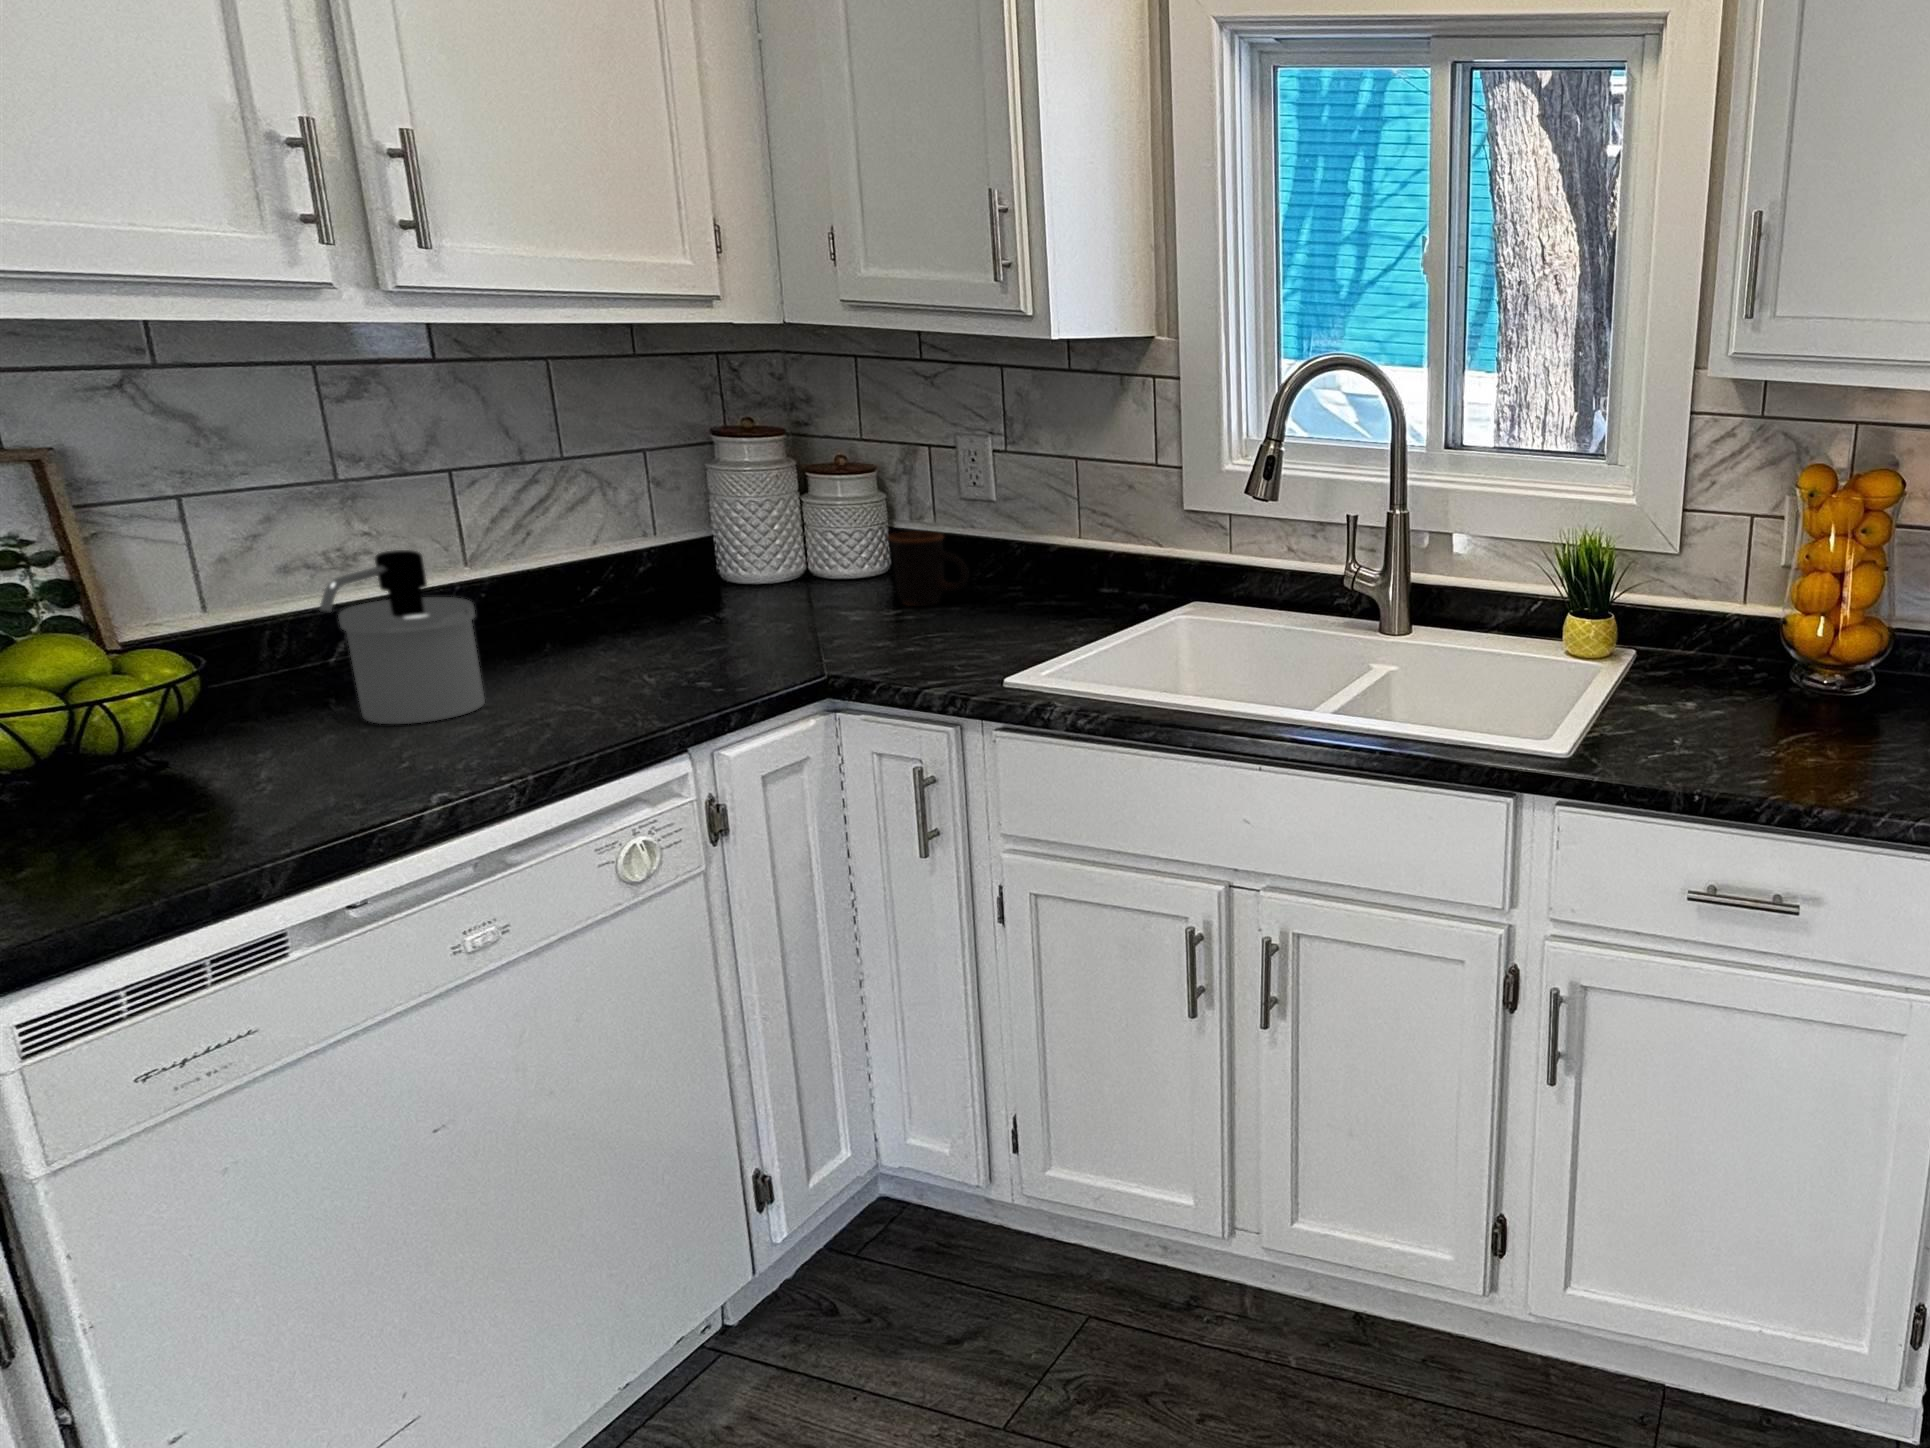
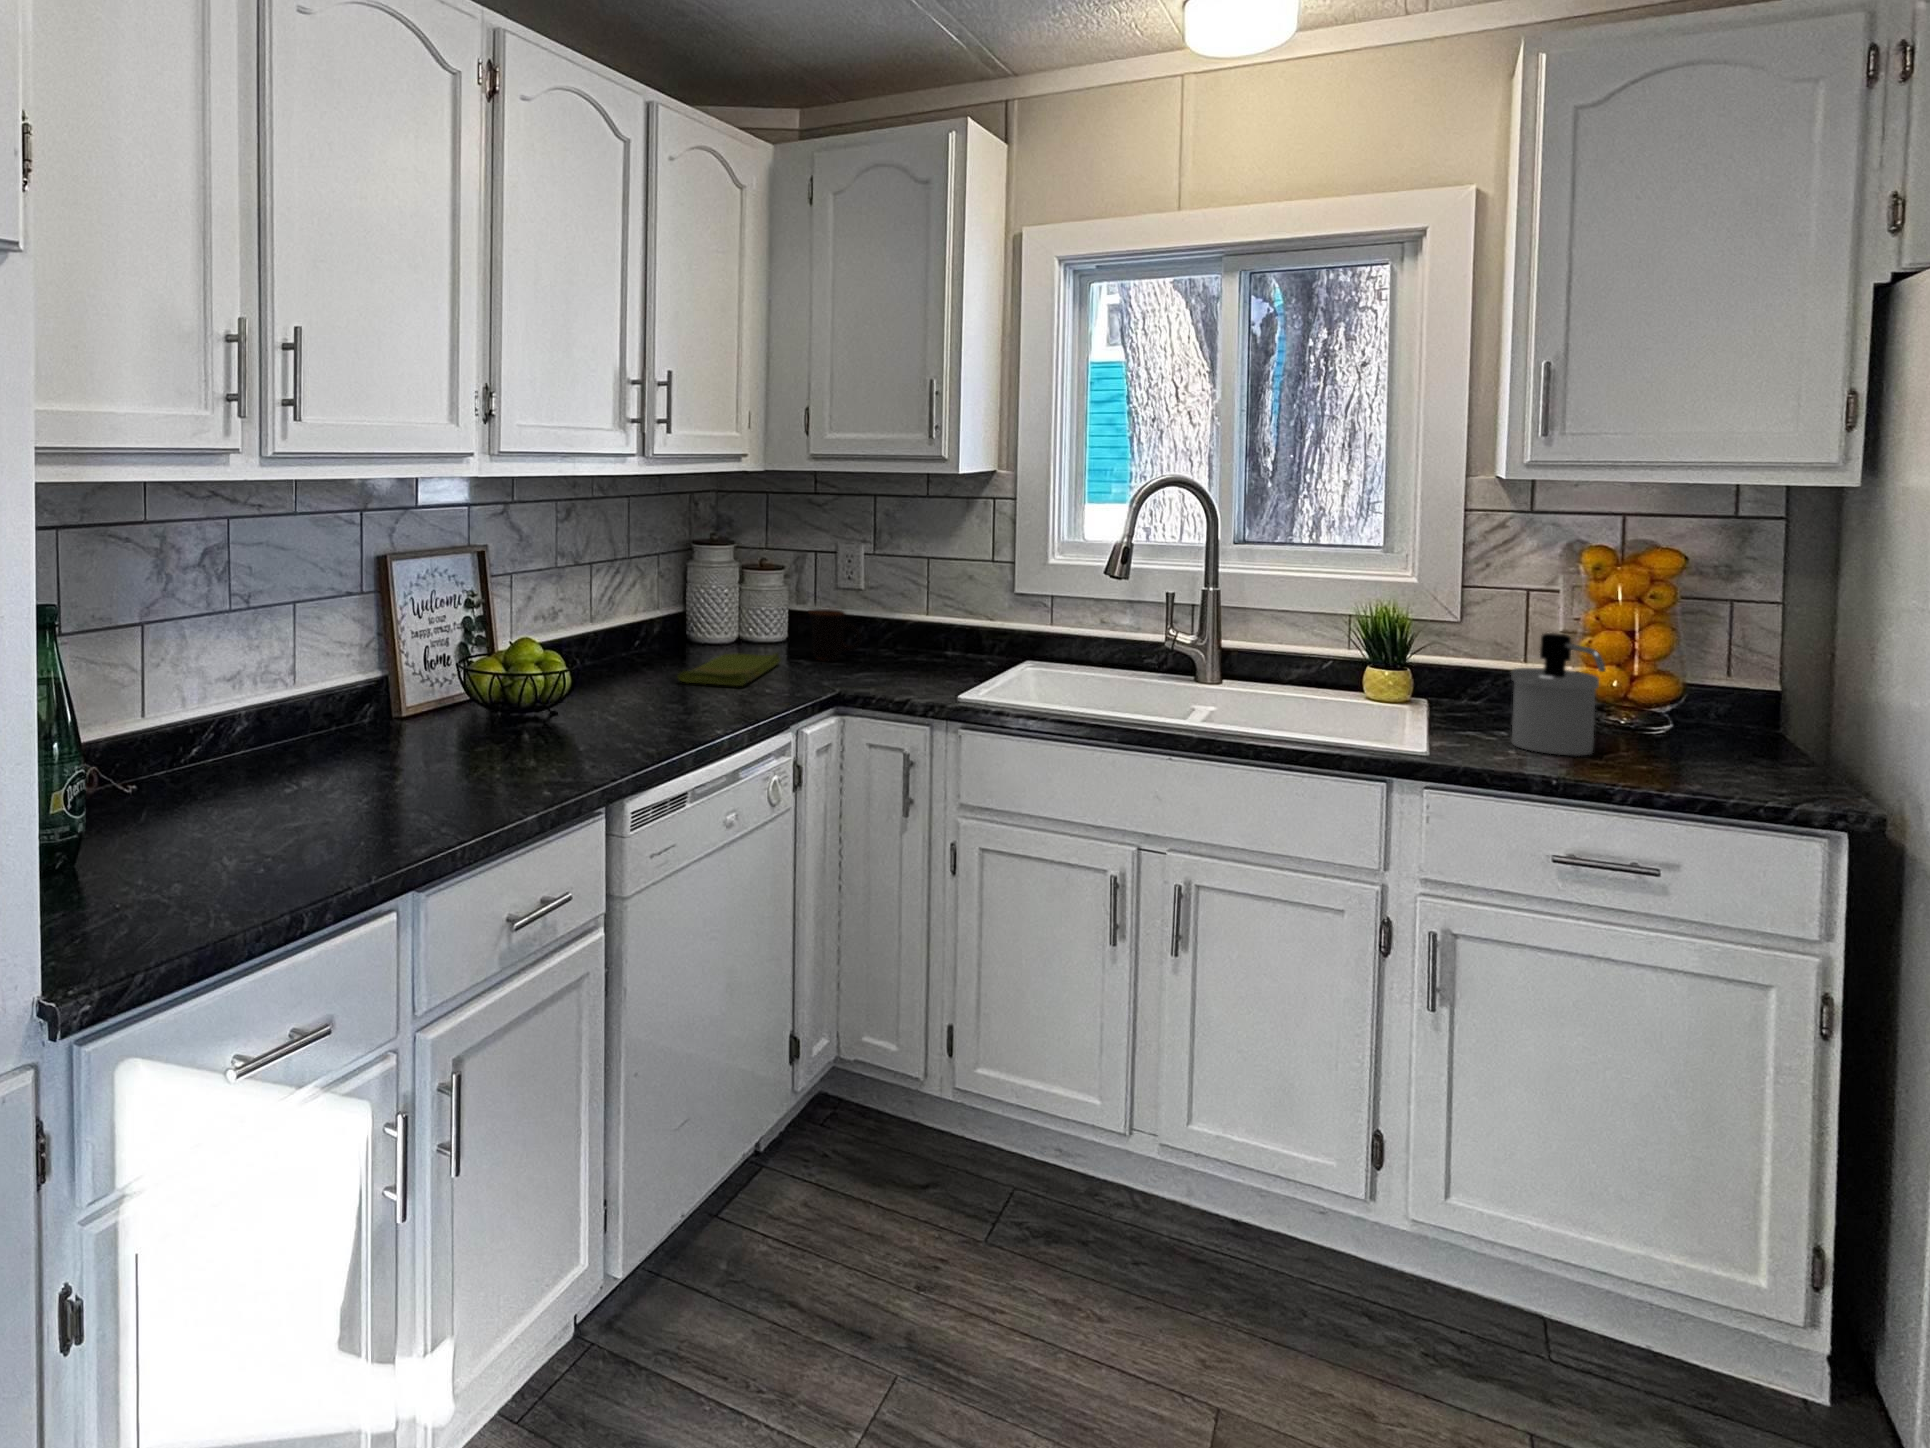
soap dispenser: present [320,550,485,724] -> present [1511,633,1606,756]
dish towel: none [580,599,833,669] -> present [678,653,780,686]

